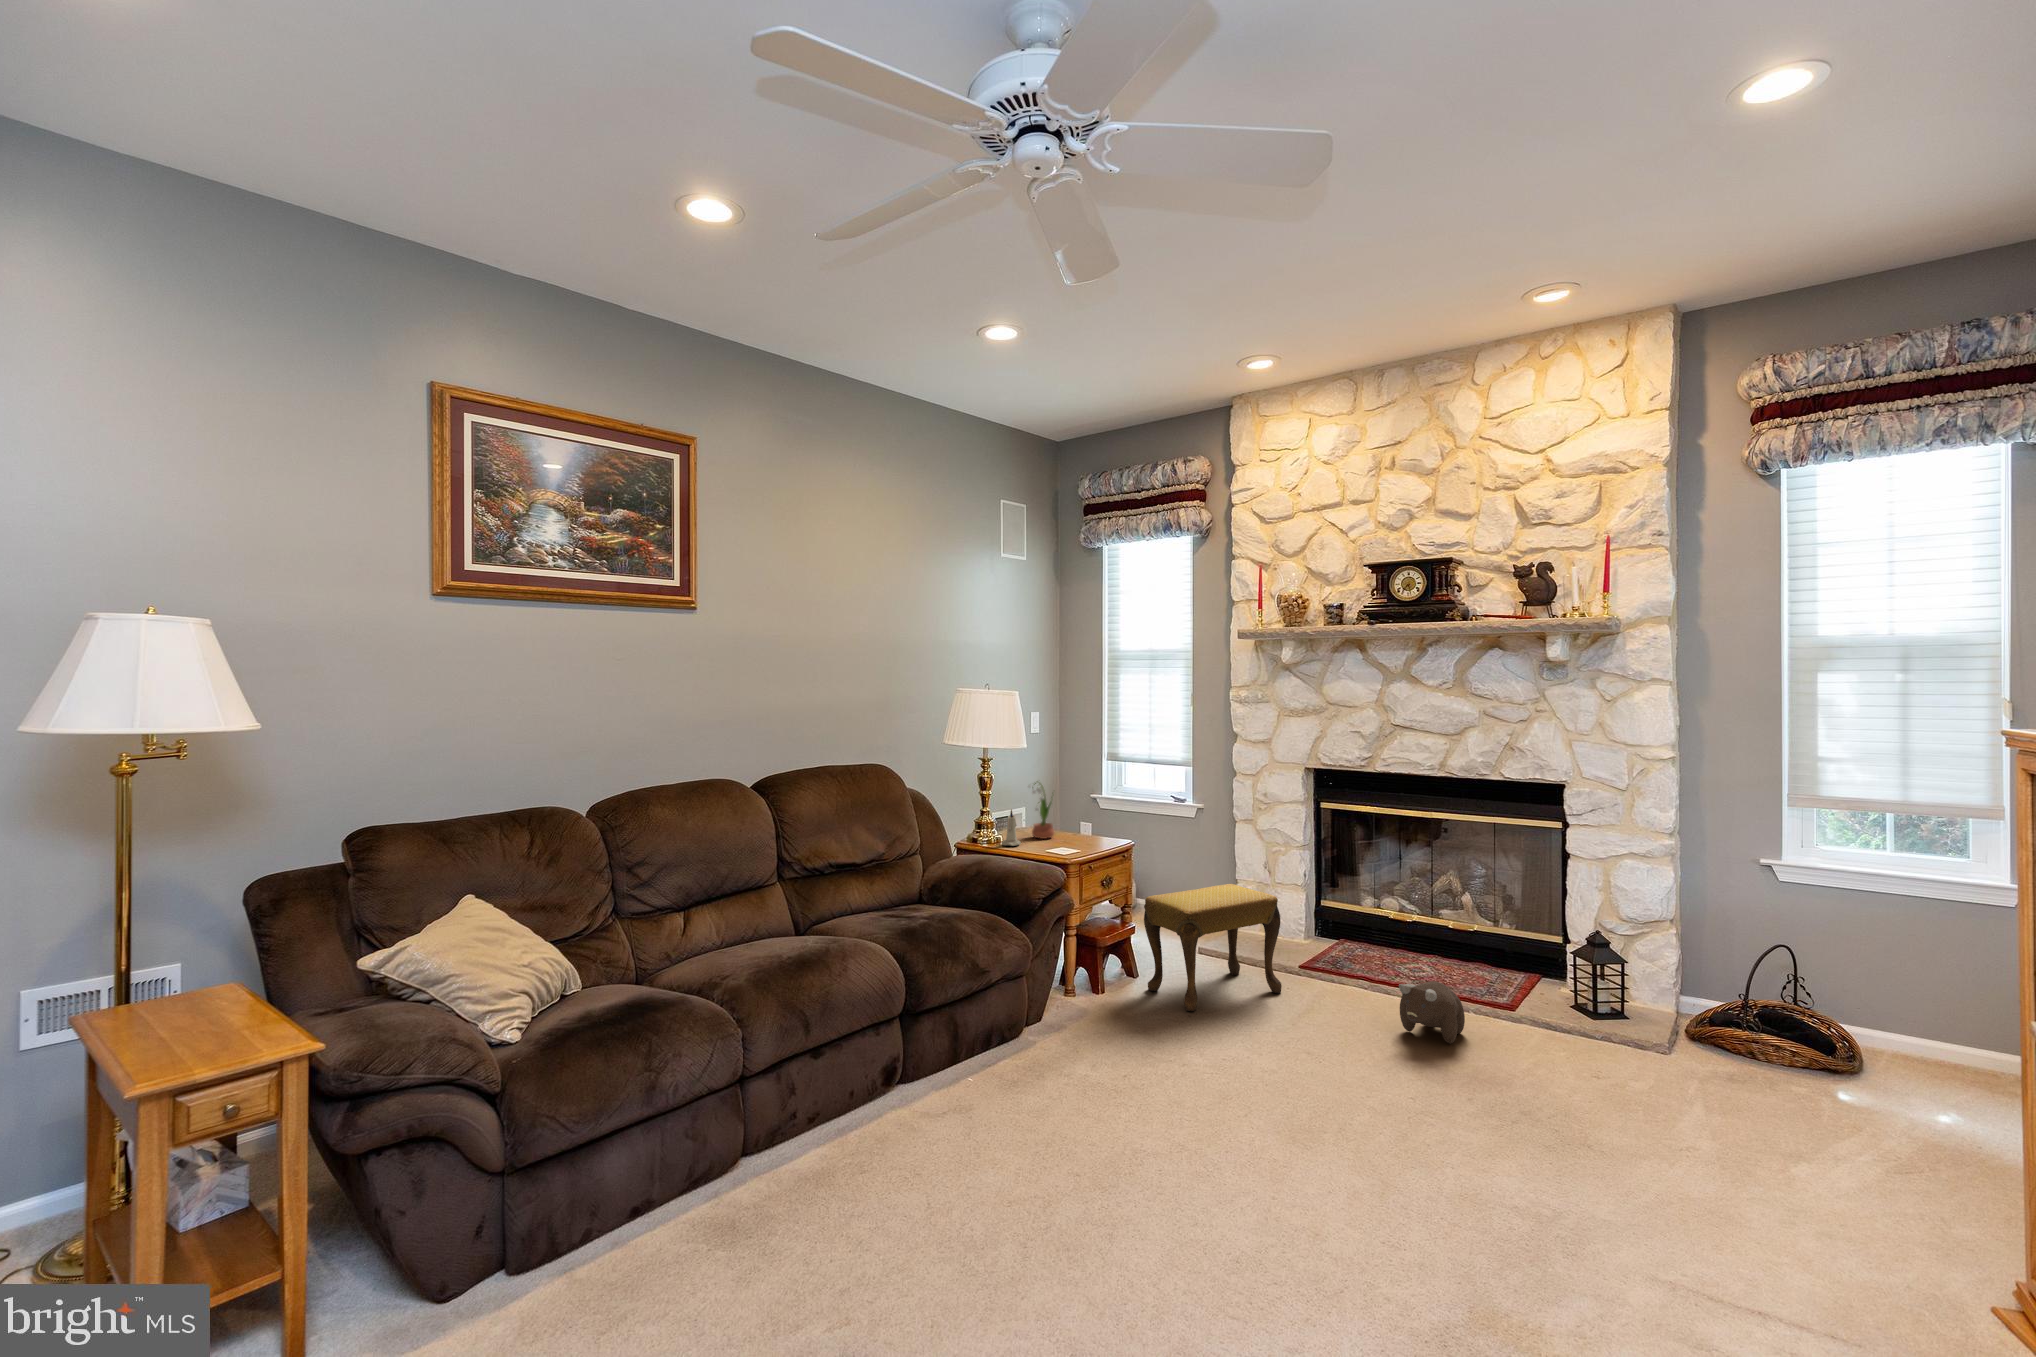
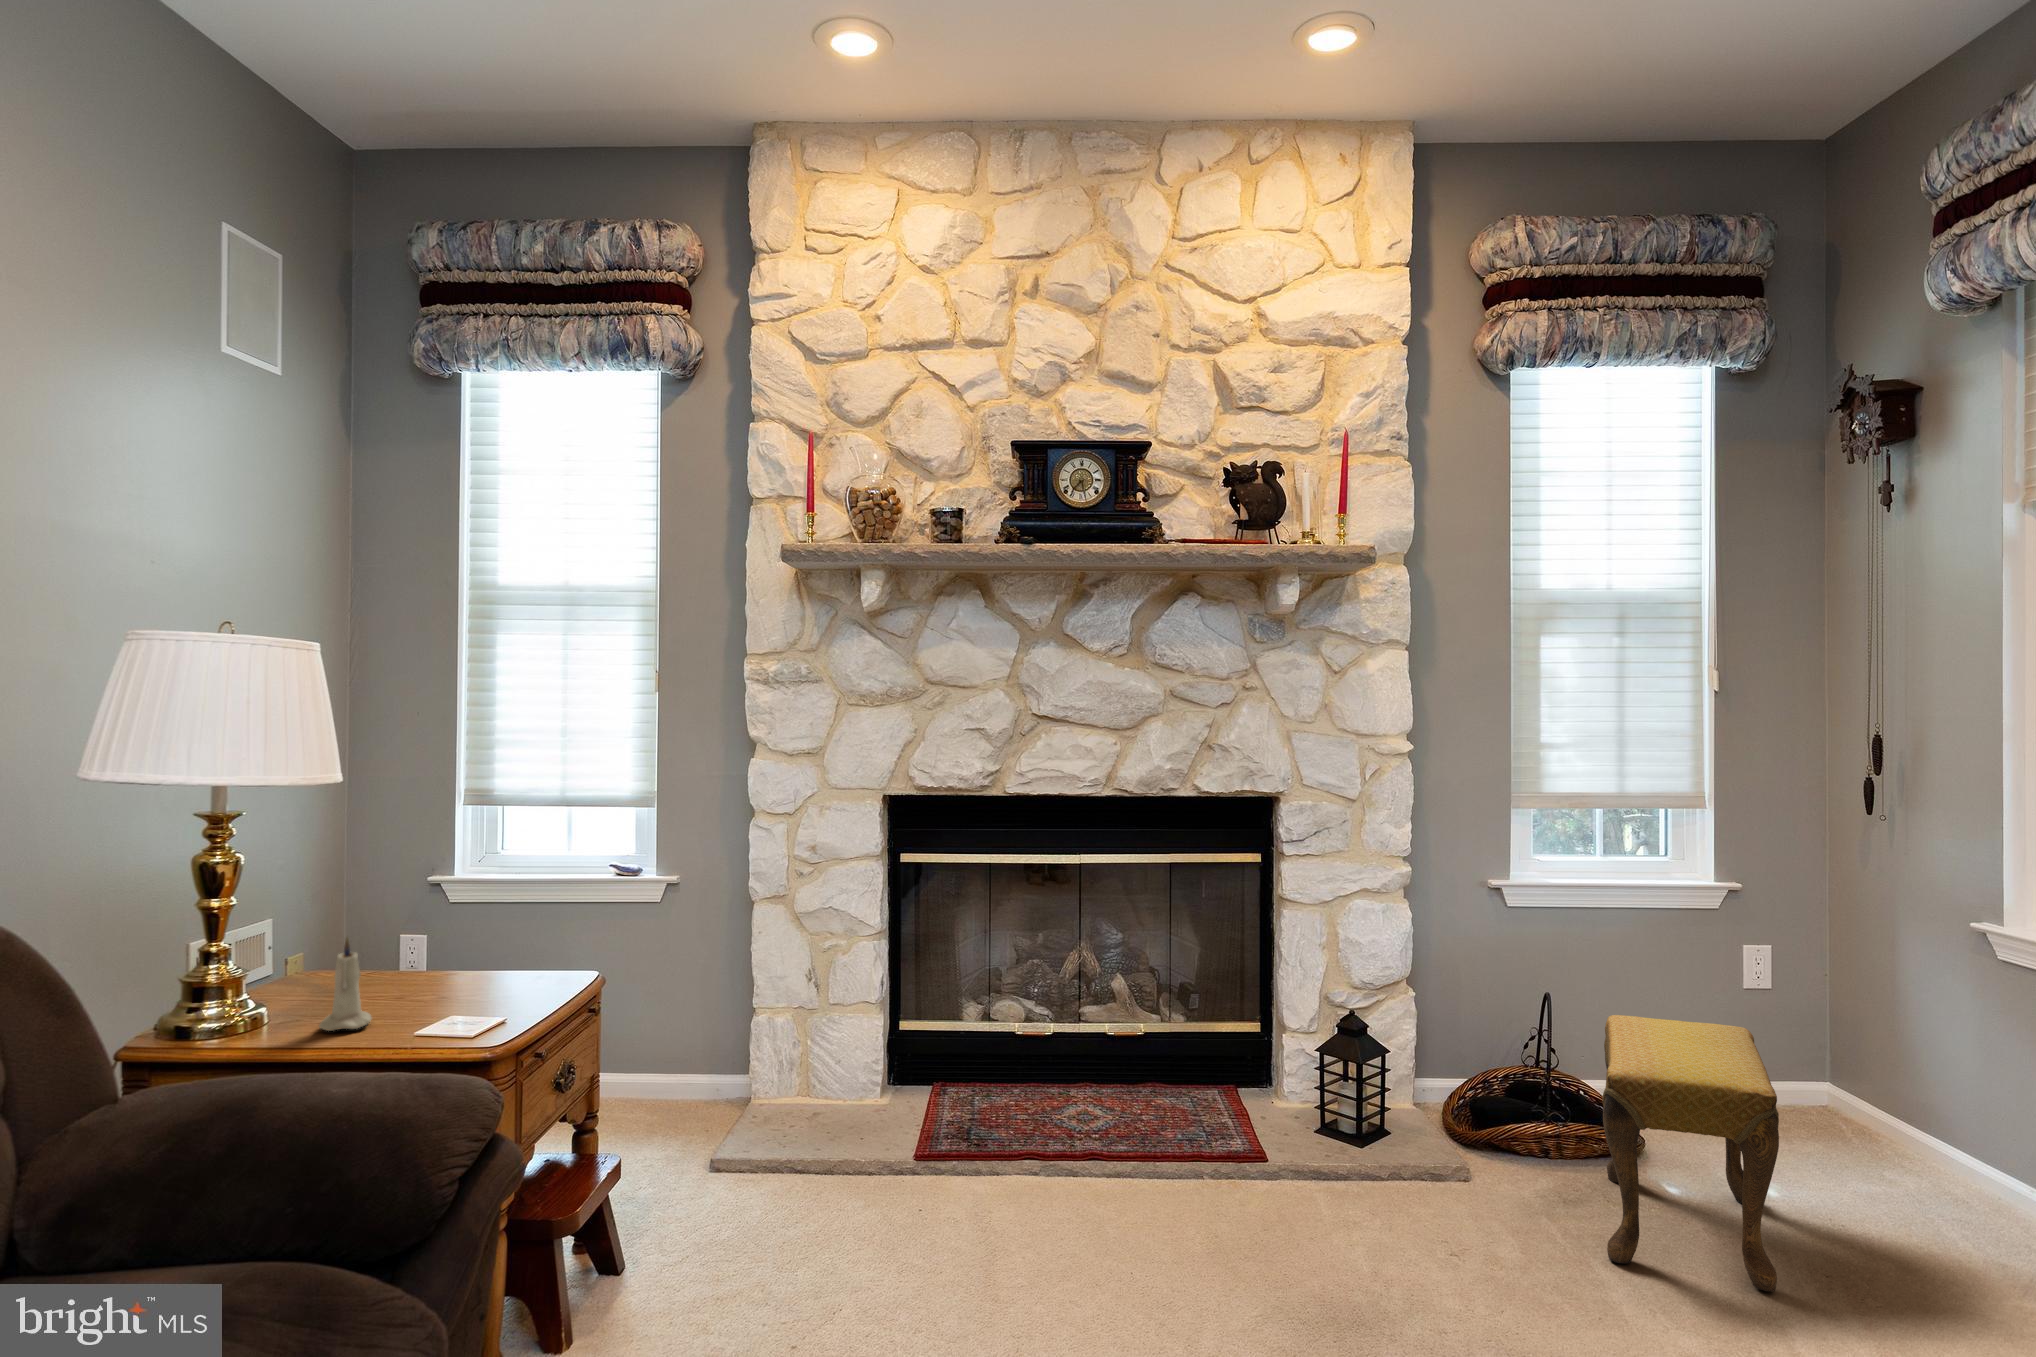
potted flower: present [1028,781,1054,839] -> none [372,856,443,996]
footstool: present [1144,884,1282,1011] -> present [1603,1015,1779,1291]
plush toy: present [1399,981,1465,1044] -> none [1154,1145,1252,1250]

